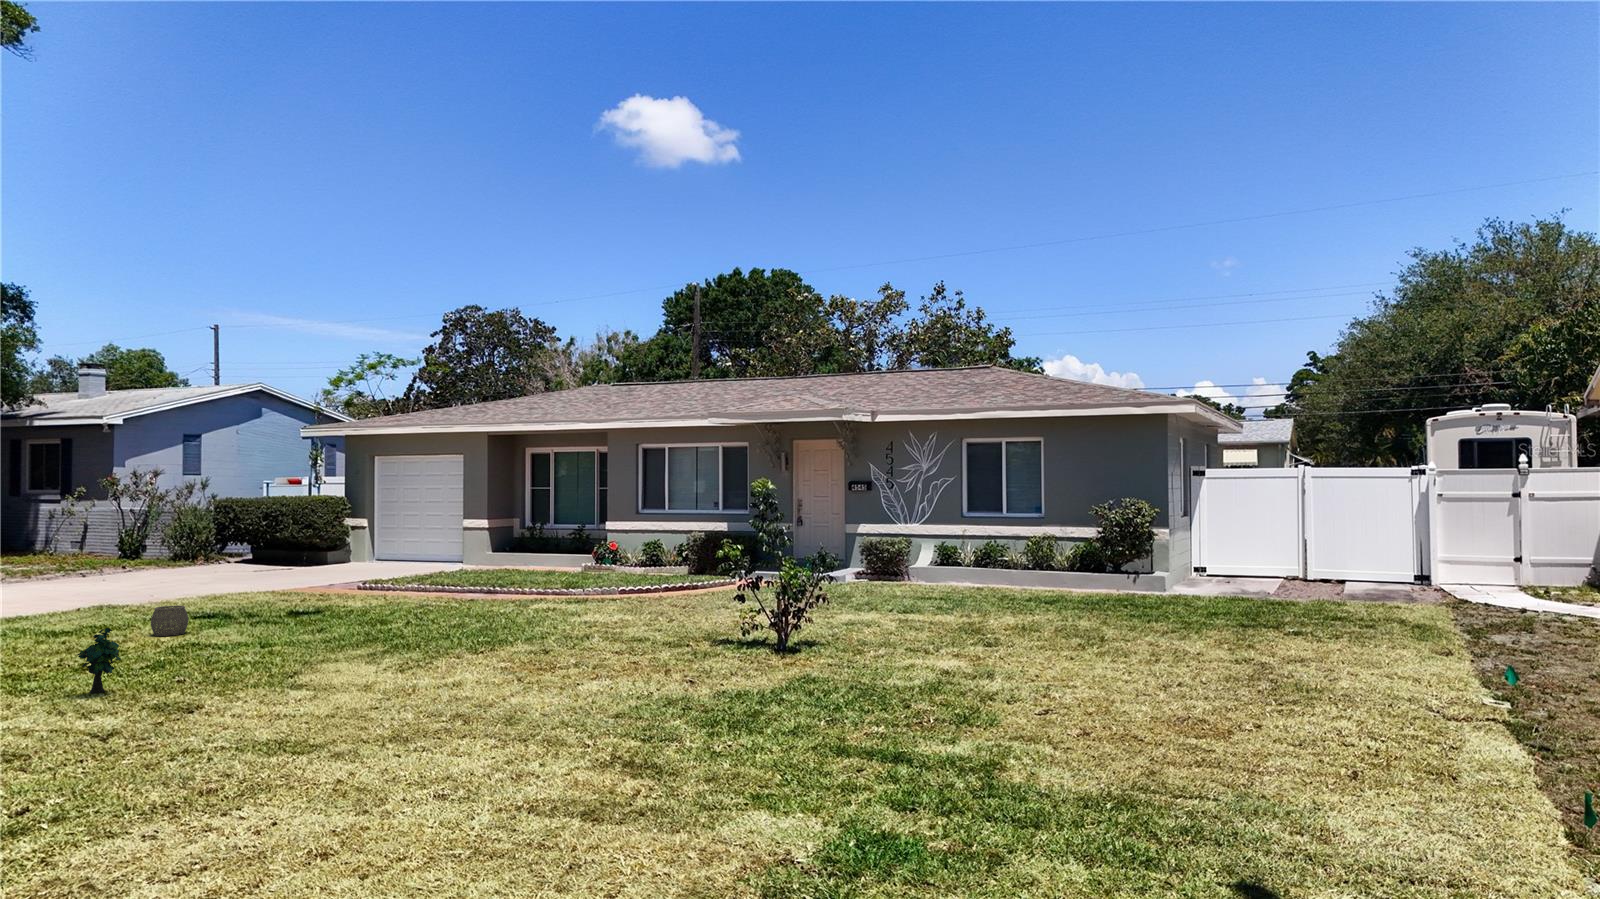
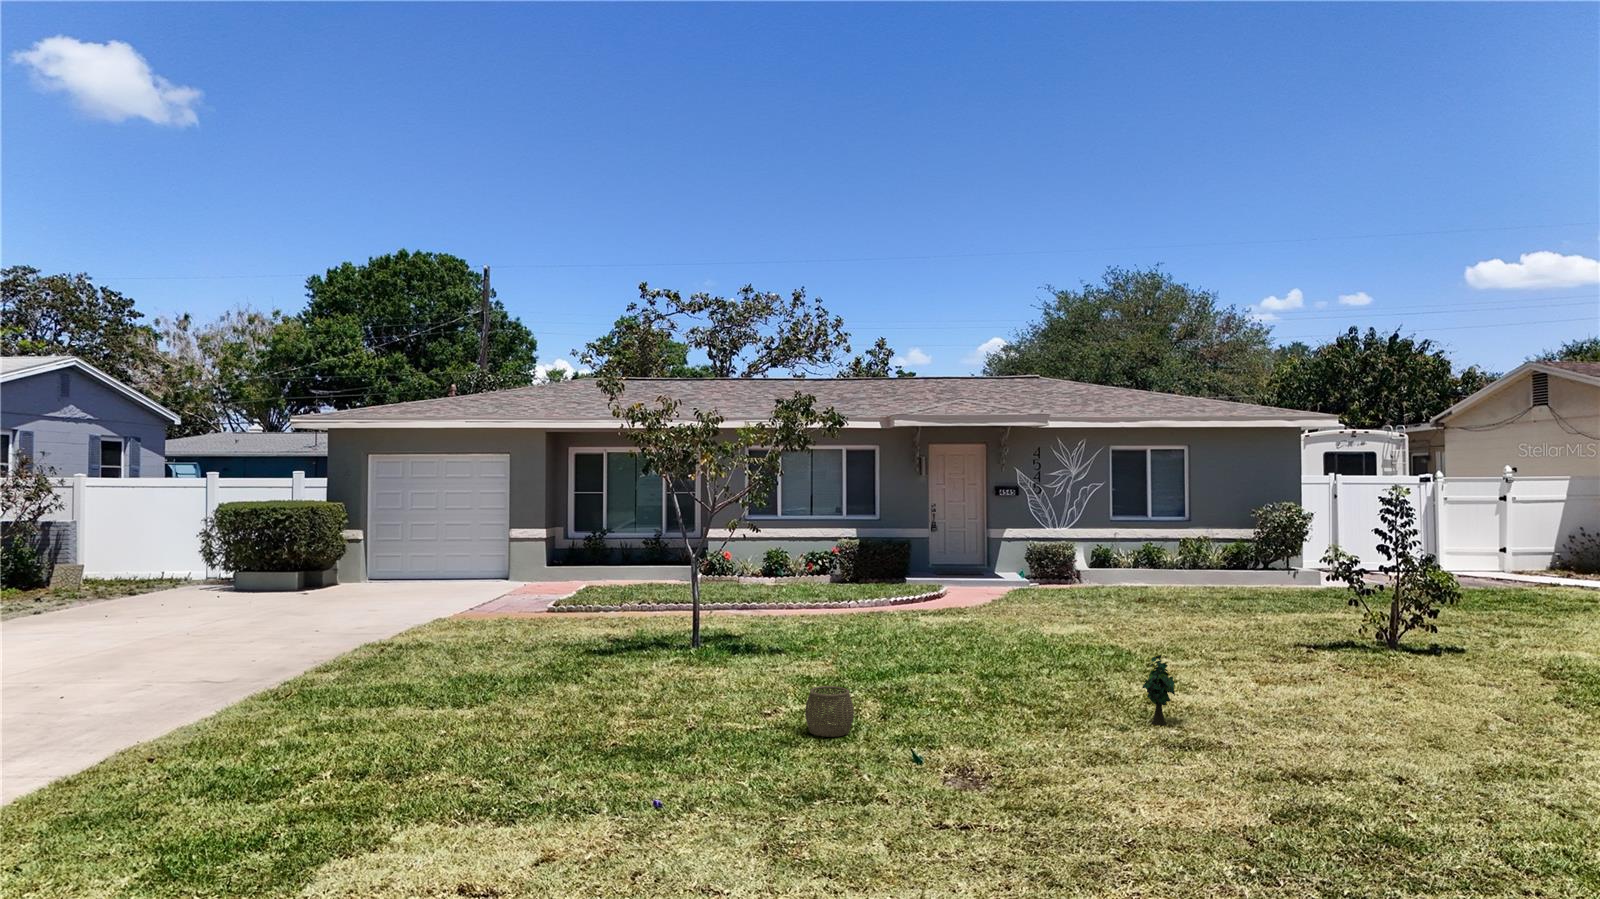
decorative plant: present [77,628,121,693] -> present [1142,655,1175,725]

